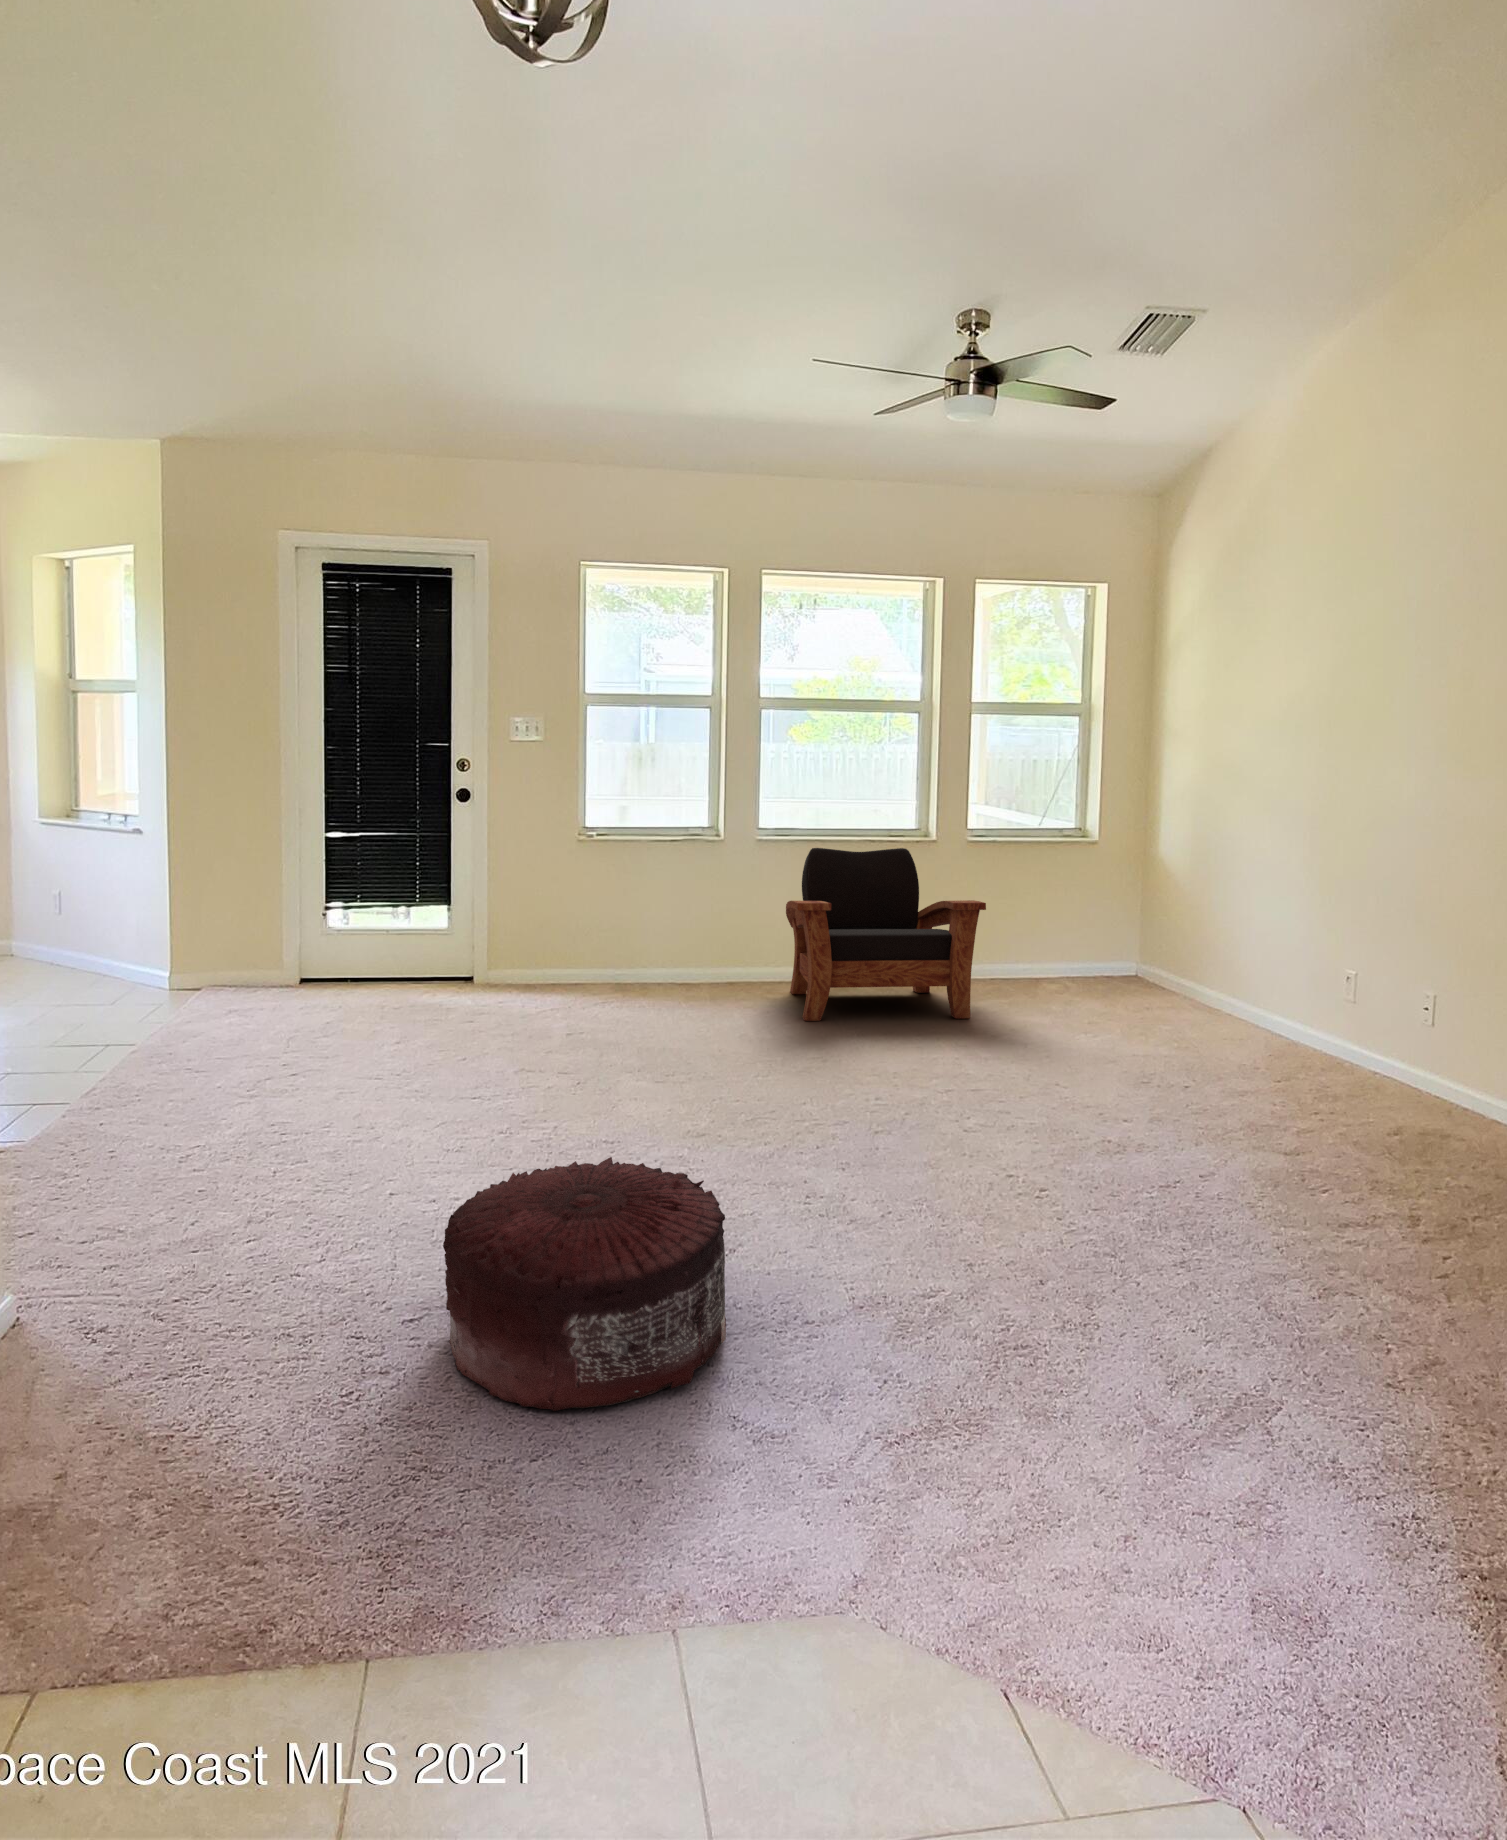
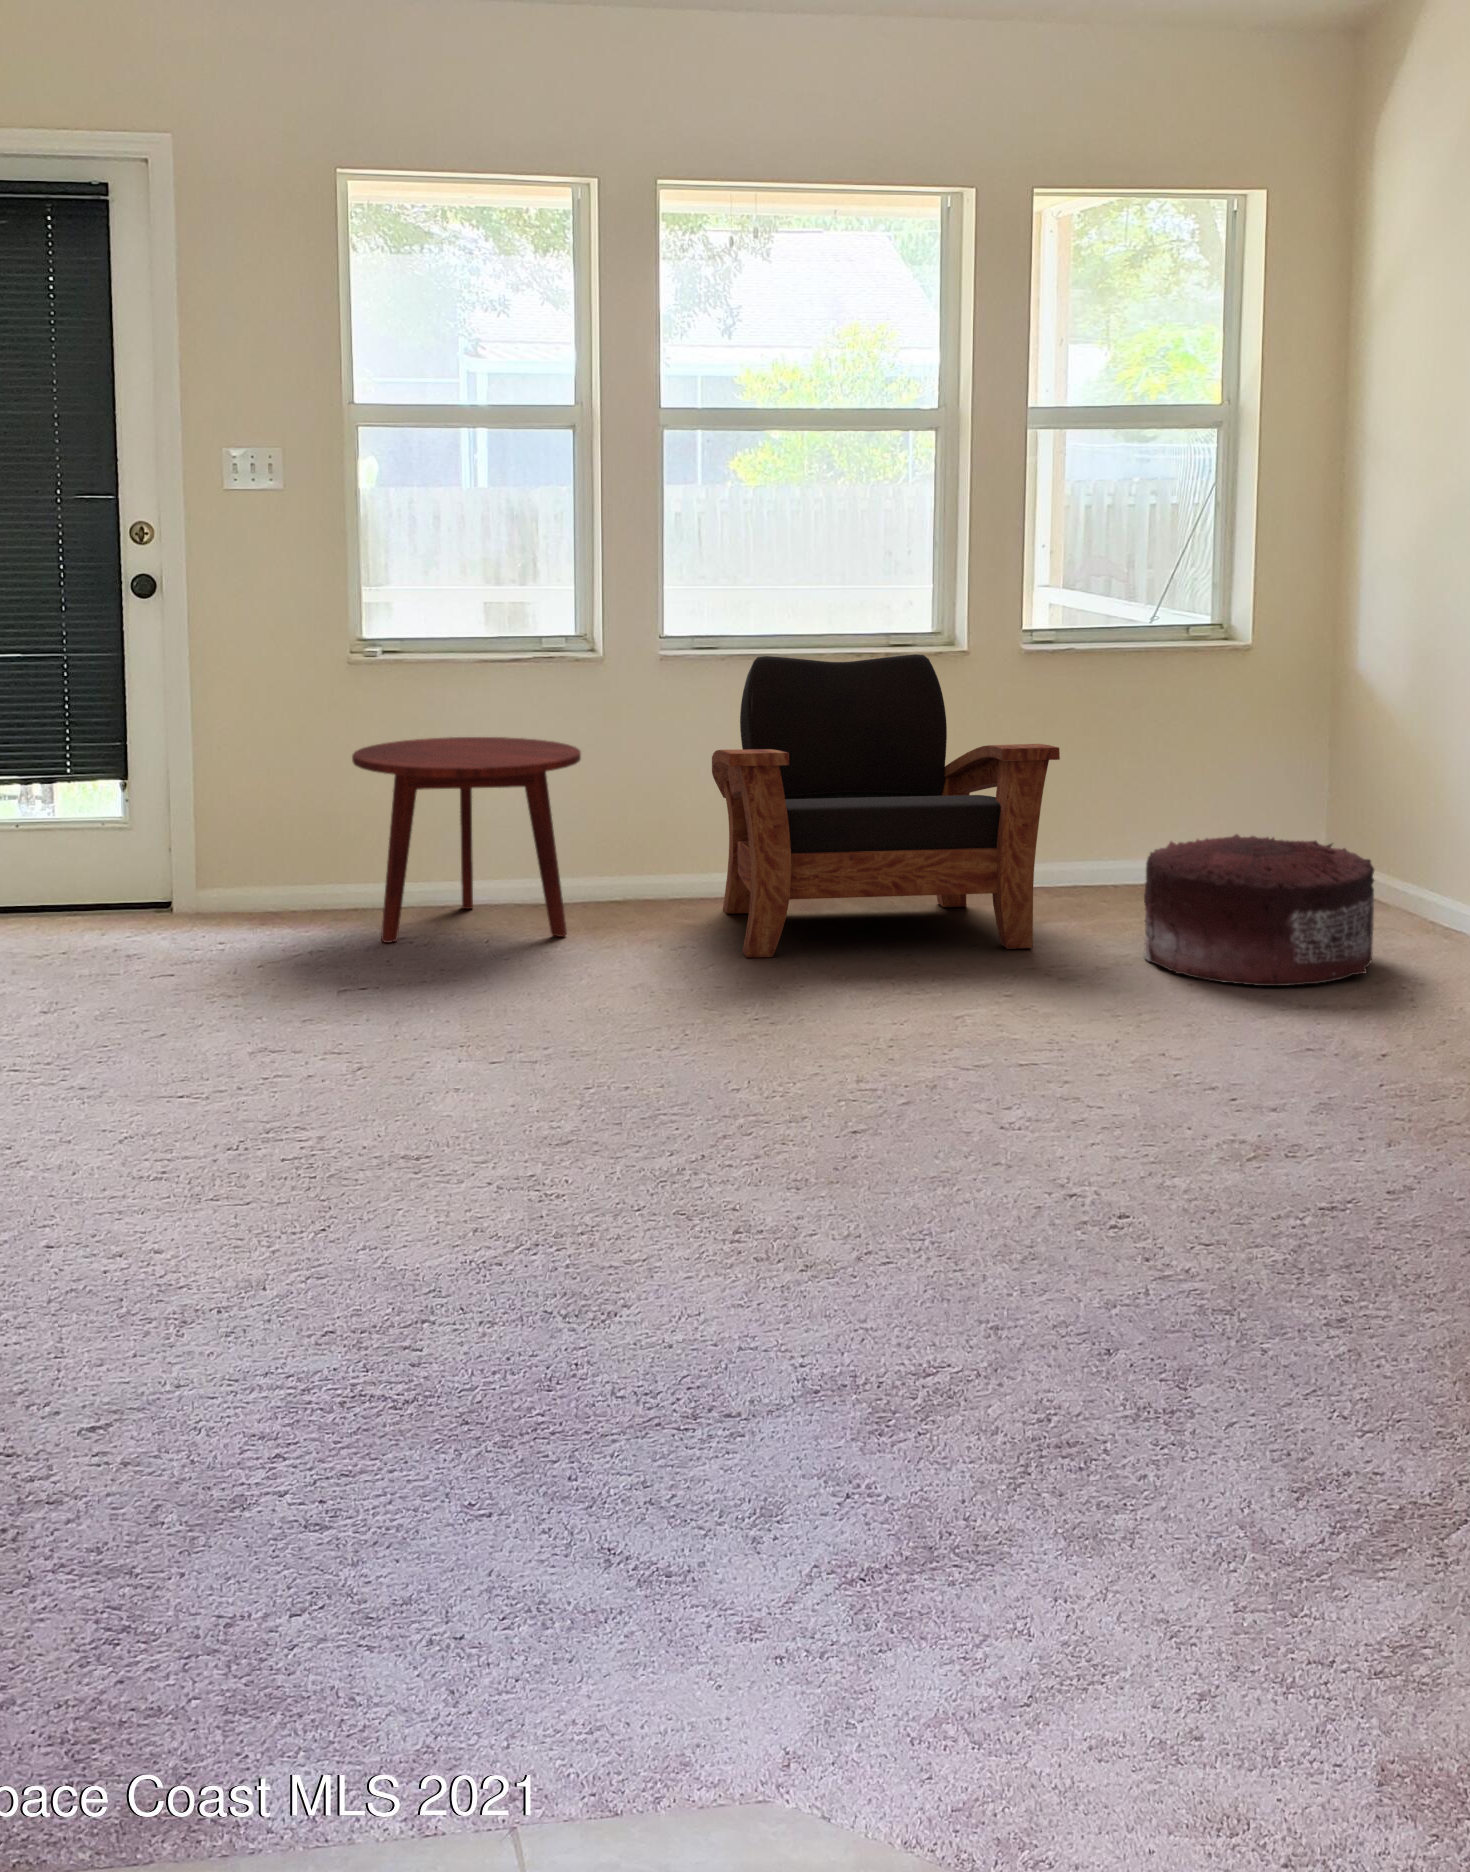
side table: none [582,891,712,1008] -> present [352,737,581,943]
pouf: present [443,1157,726,1411] -> present [1144,834,1374,986]

